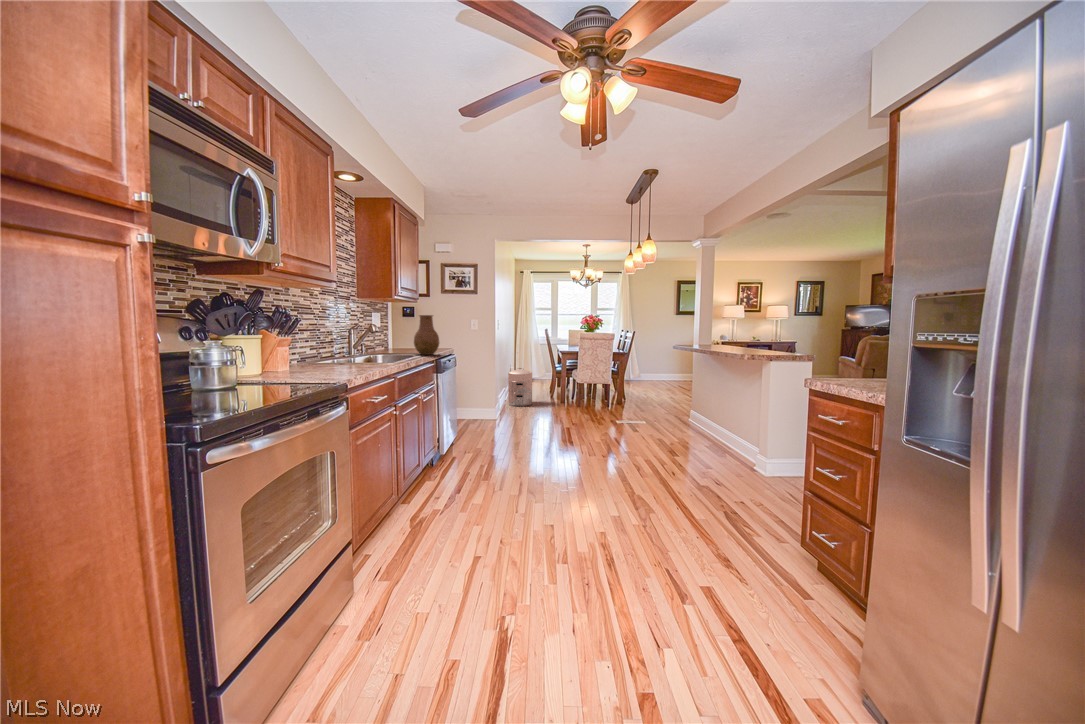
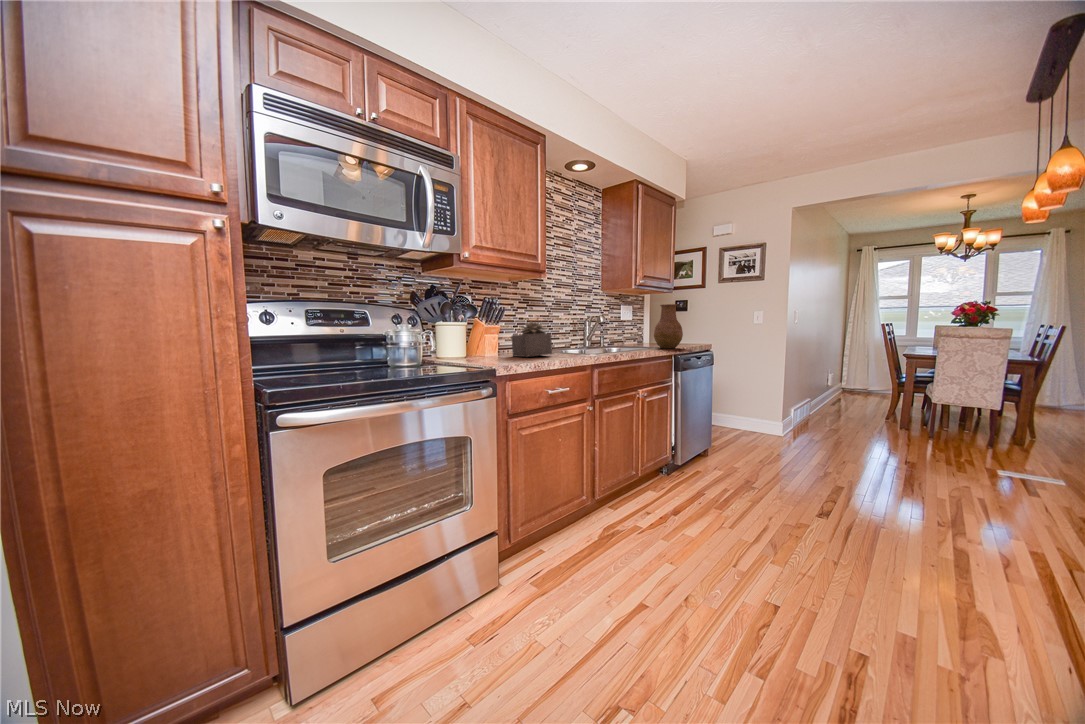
succulent plant: none [308,333,354,370] -> present [512,322,552,357]
waste bin: present [508,368,532,406] -> none [811,373,850,422]

